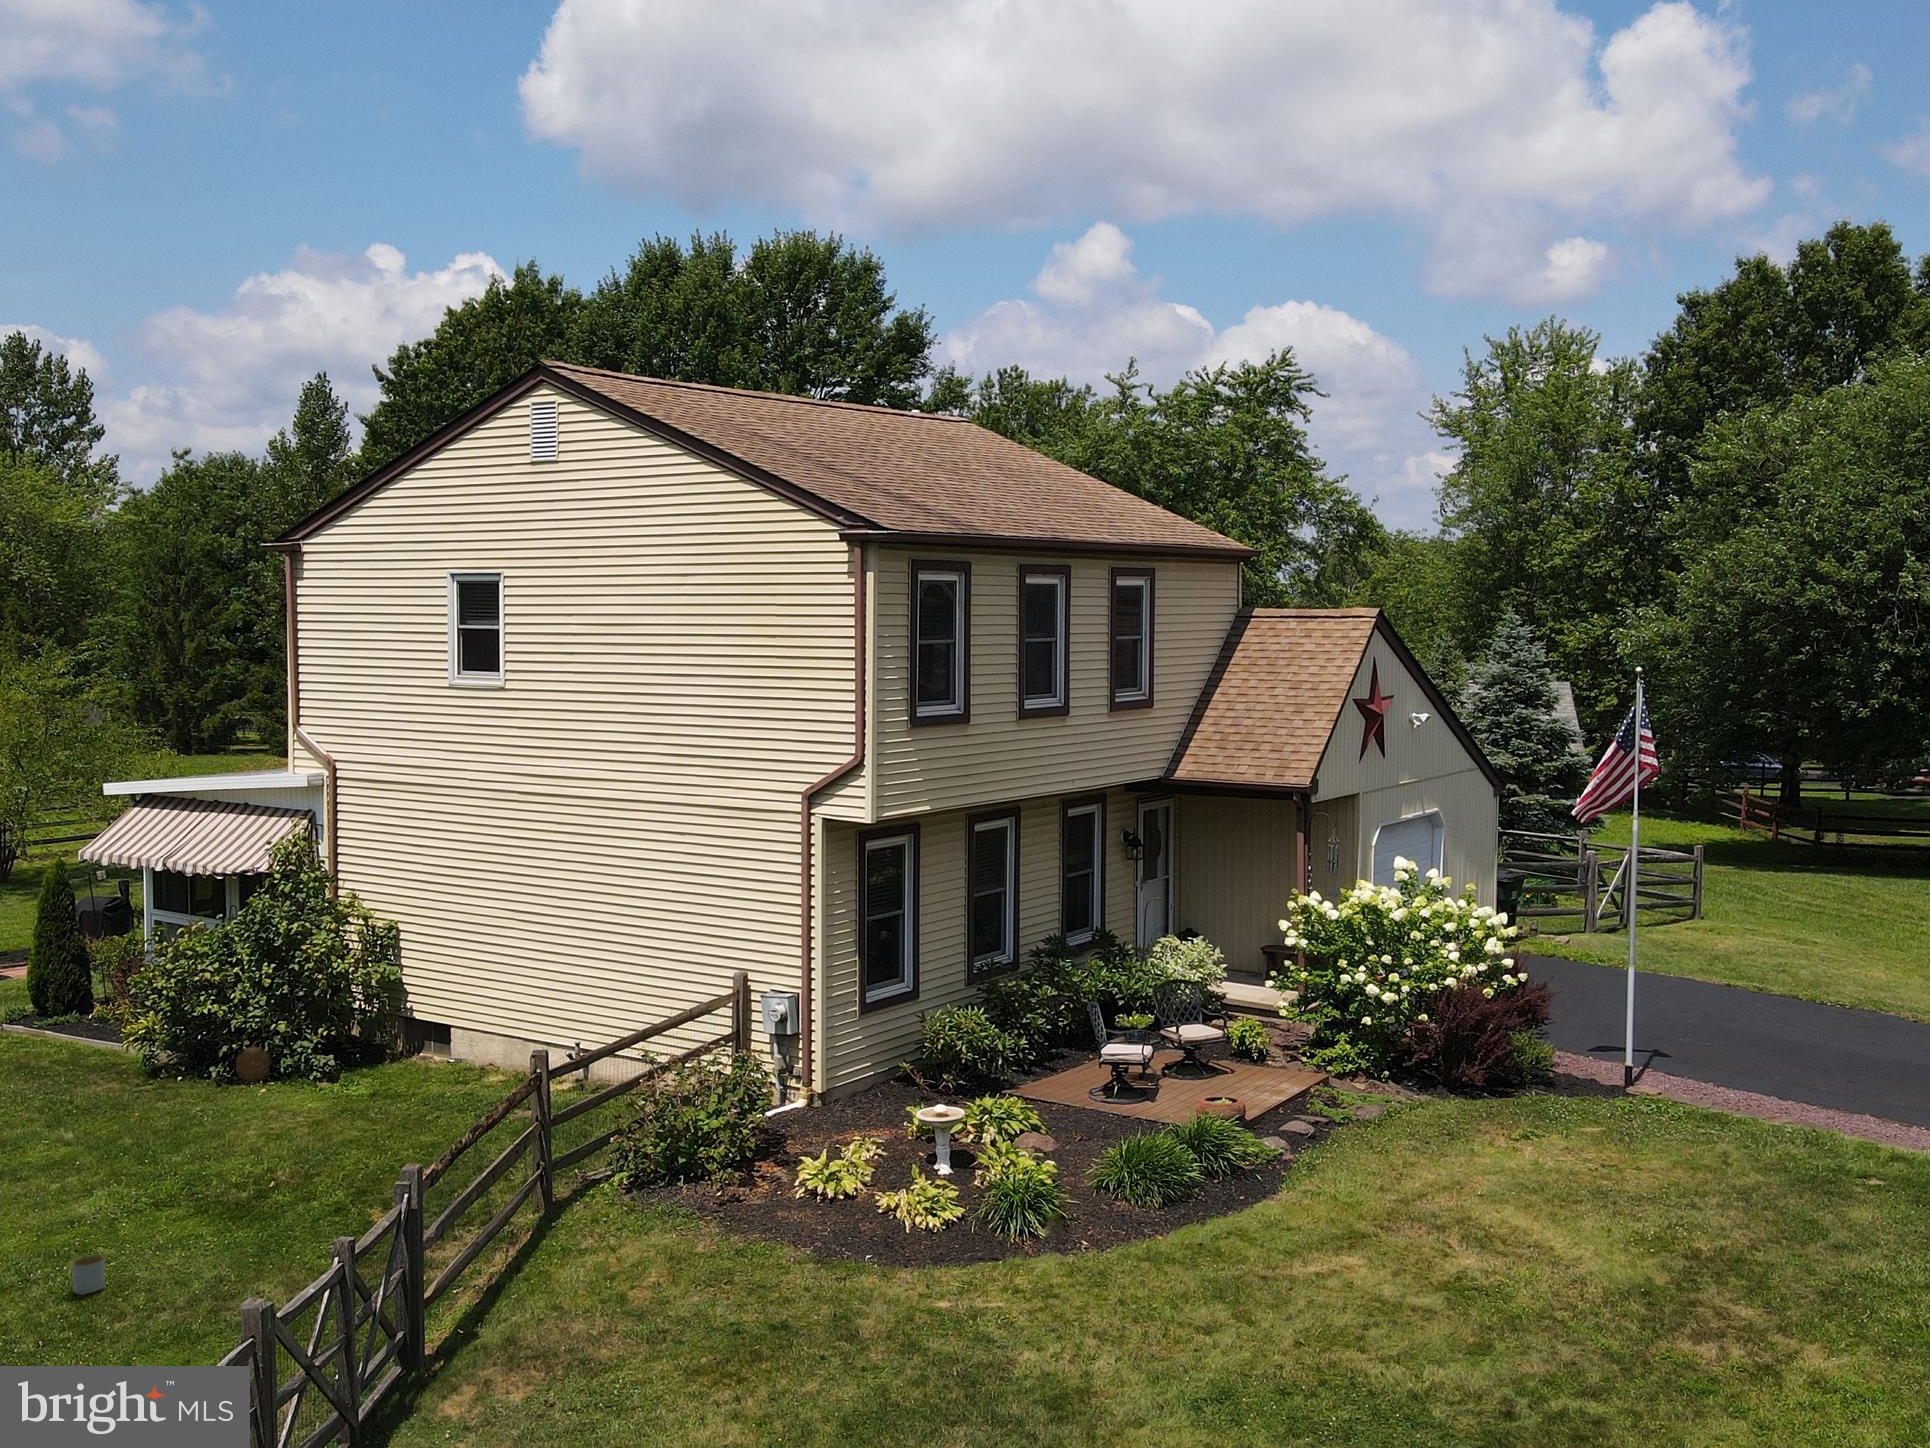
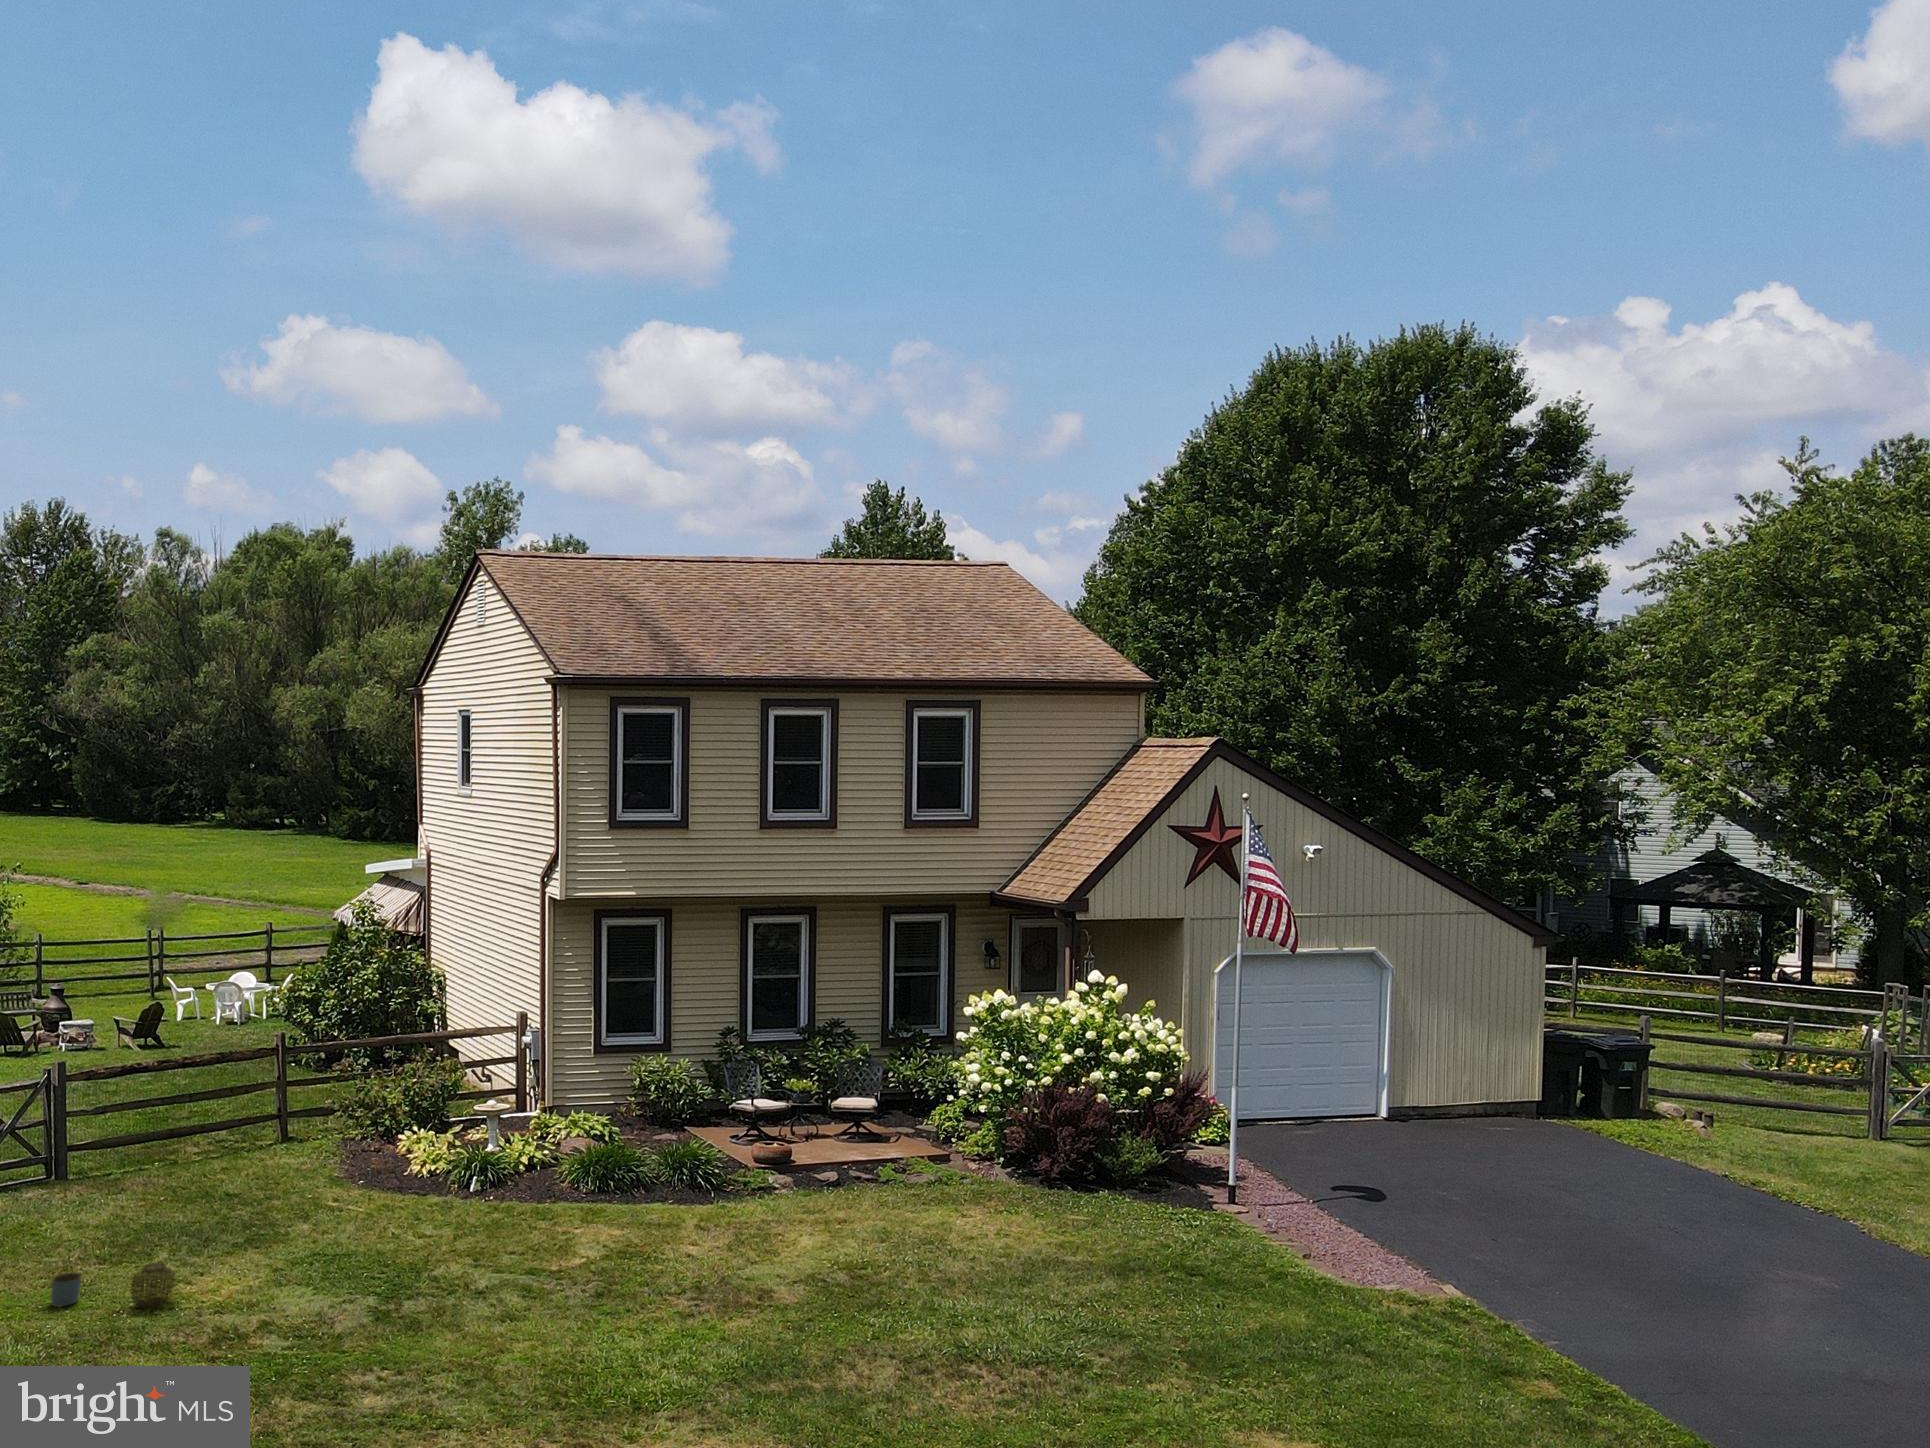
woven basket: present [236,1047,269,1082] -> present [131,1263,174,1308]

